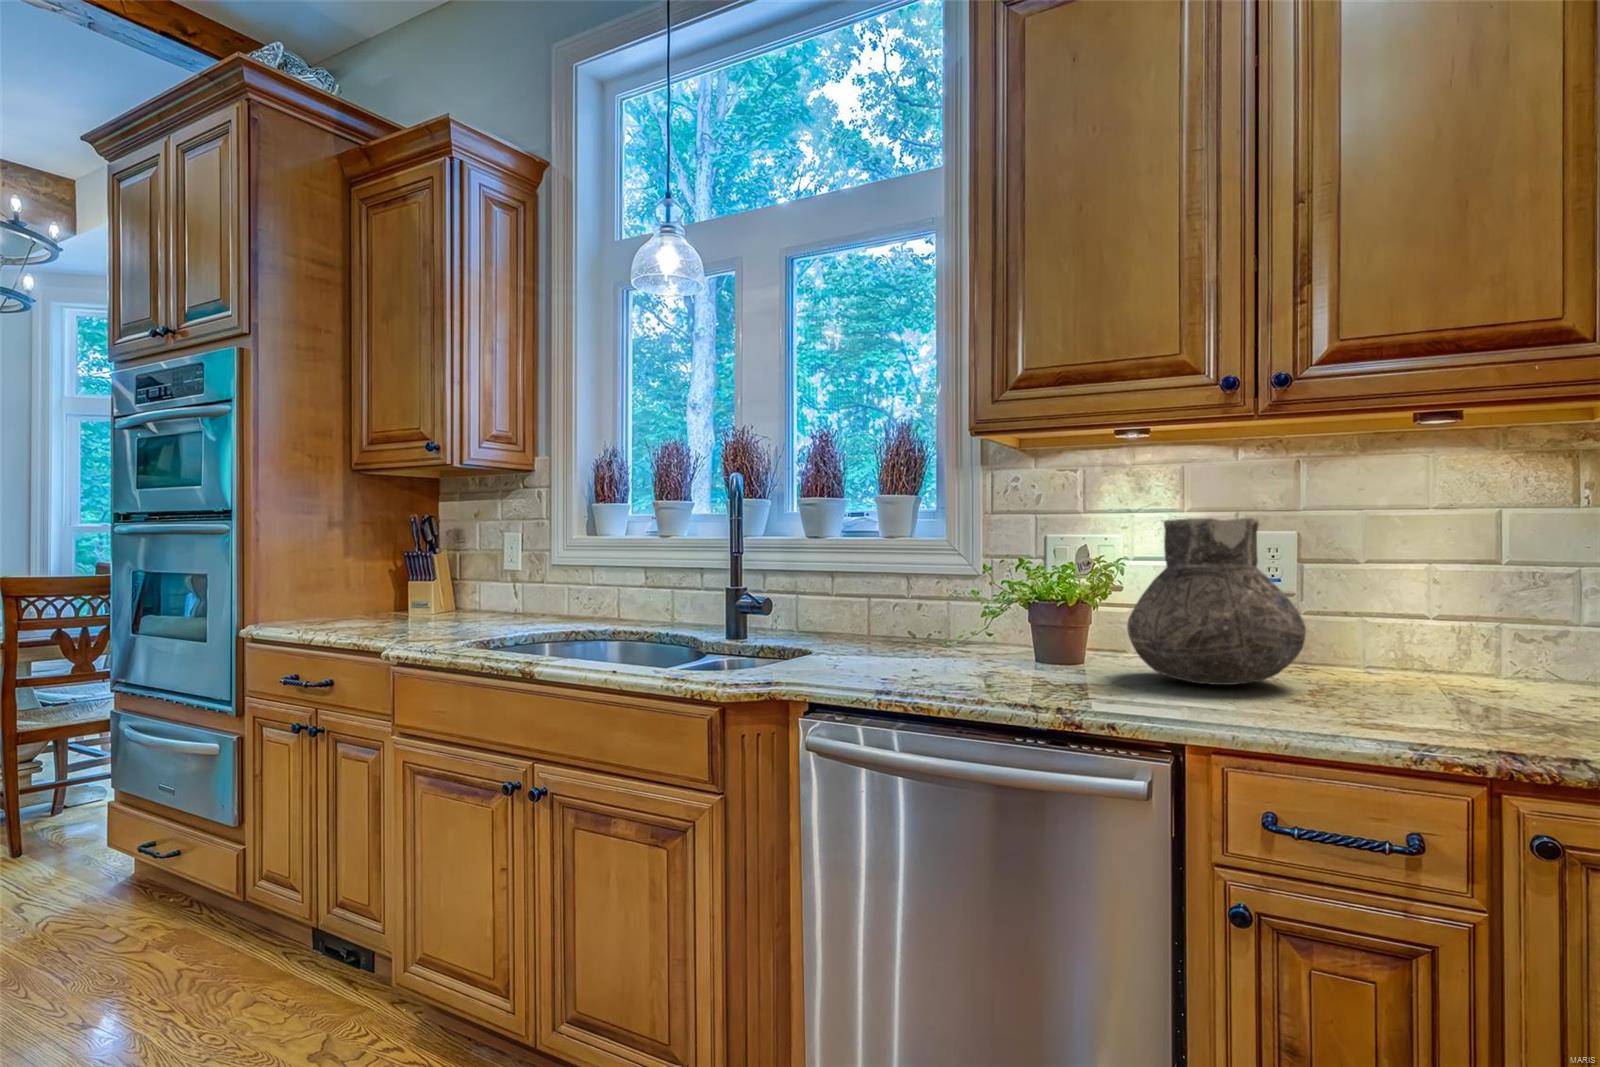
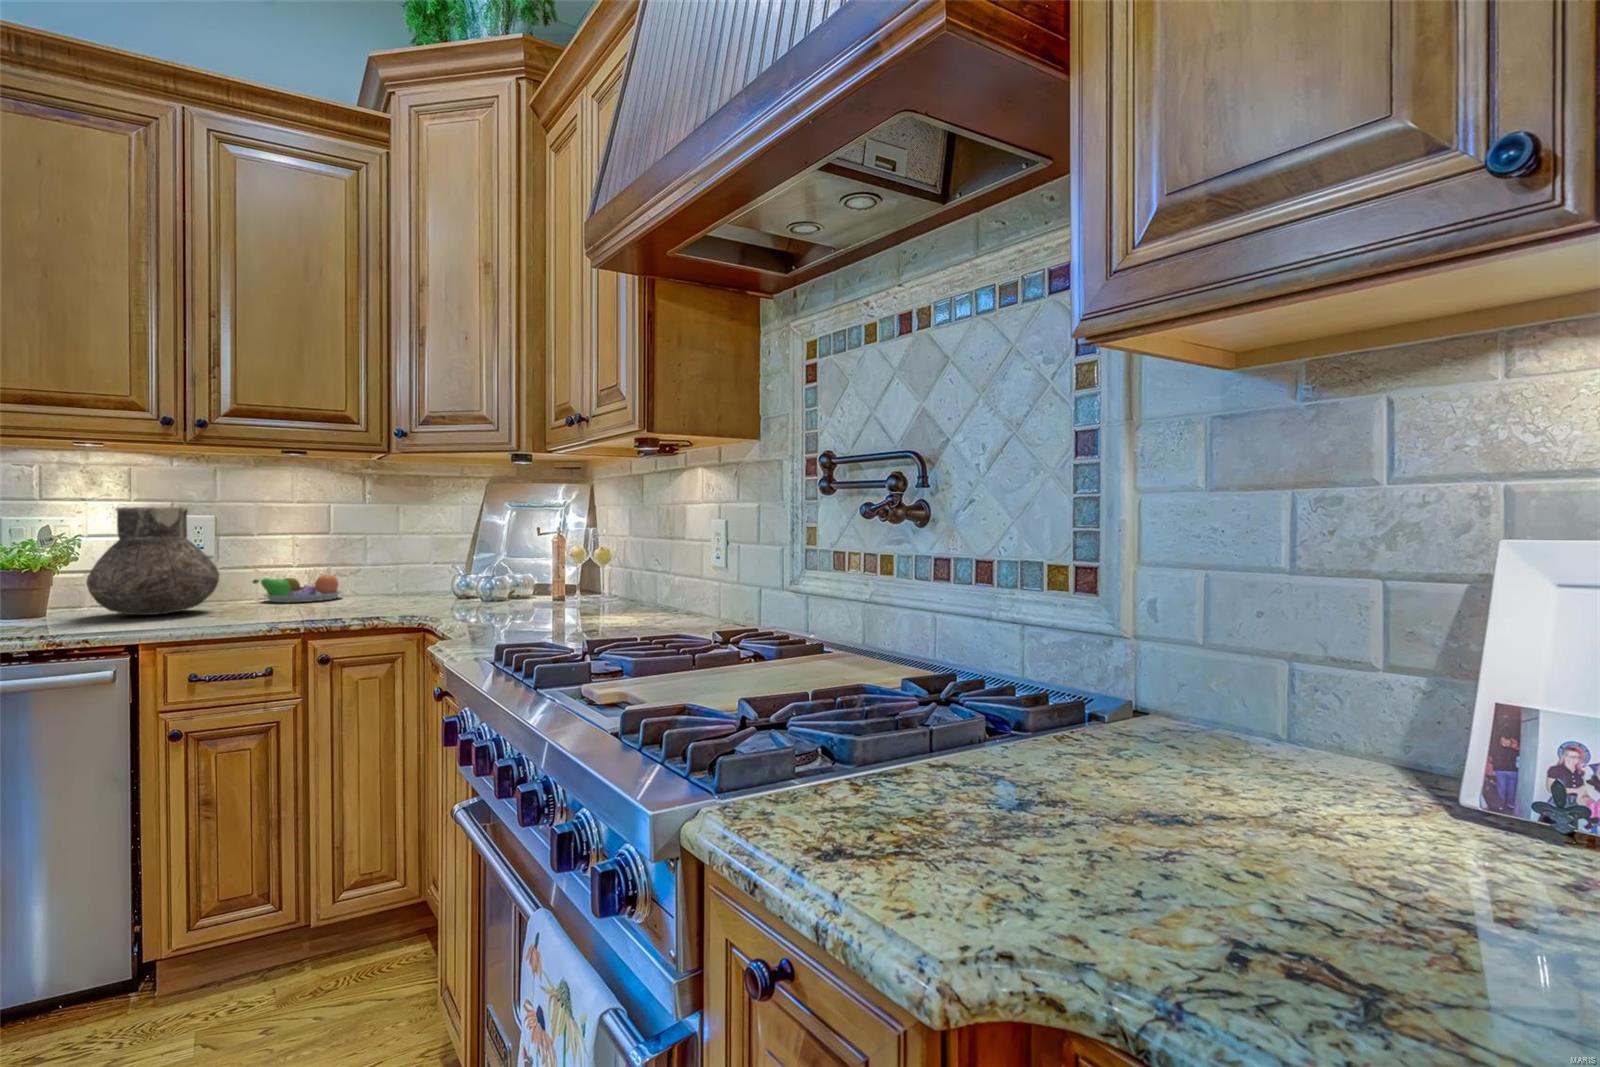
fruit bowl: none [1354,628,1530,691] -> present [253,574,343,602]

